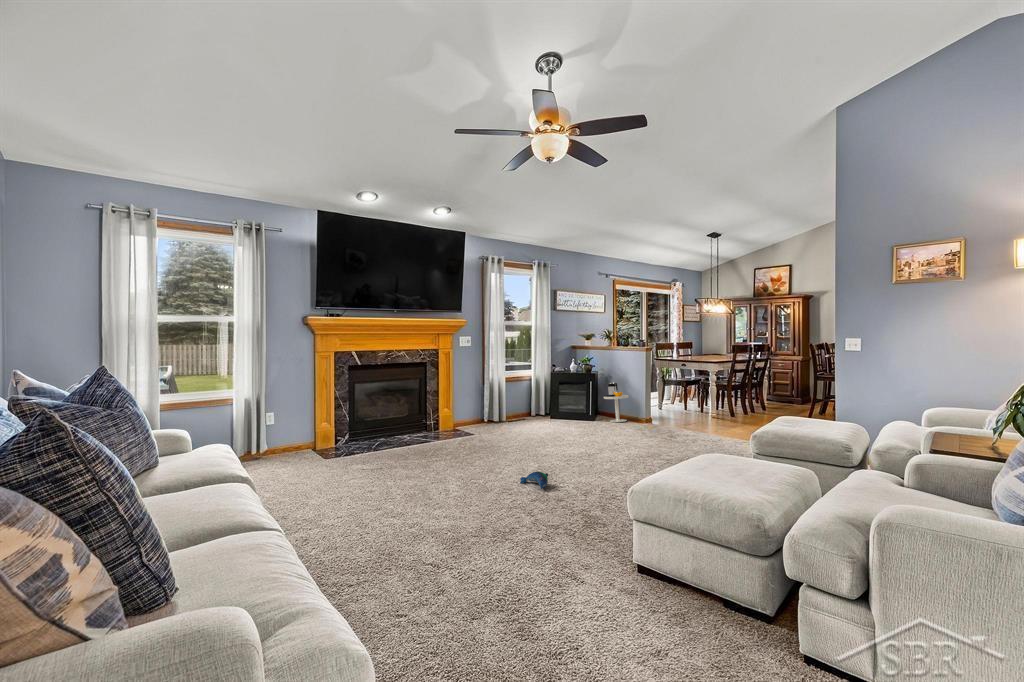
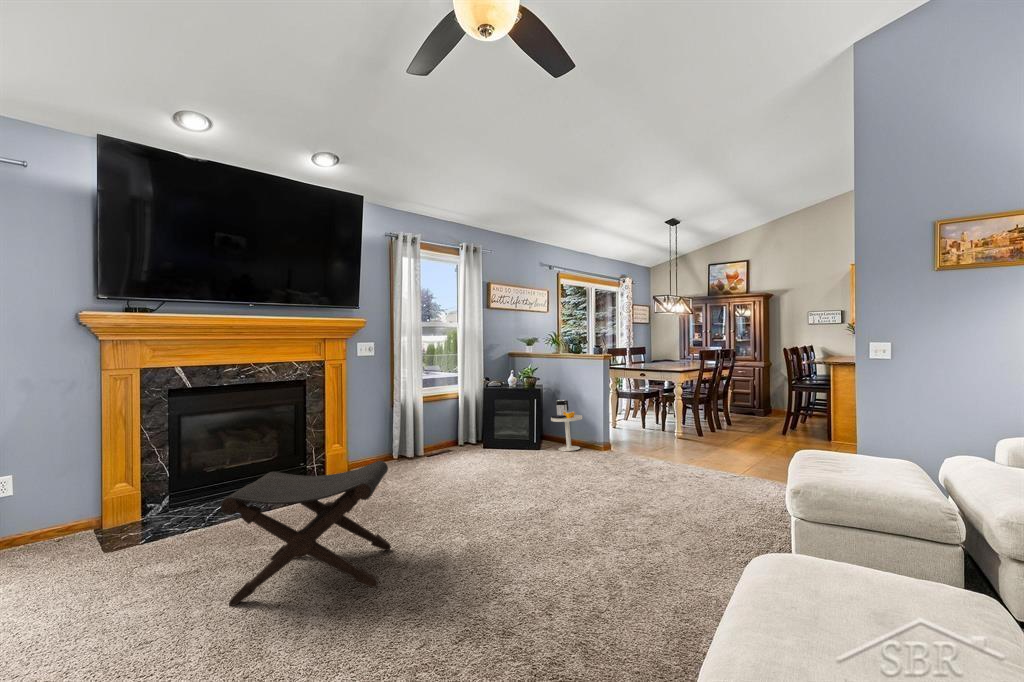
footstool: none [404,409,492,480] -> present [221,461,391,606]
plush toy: present [520,472,548,489] -> none [433,578,482,620]

